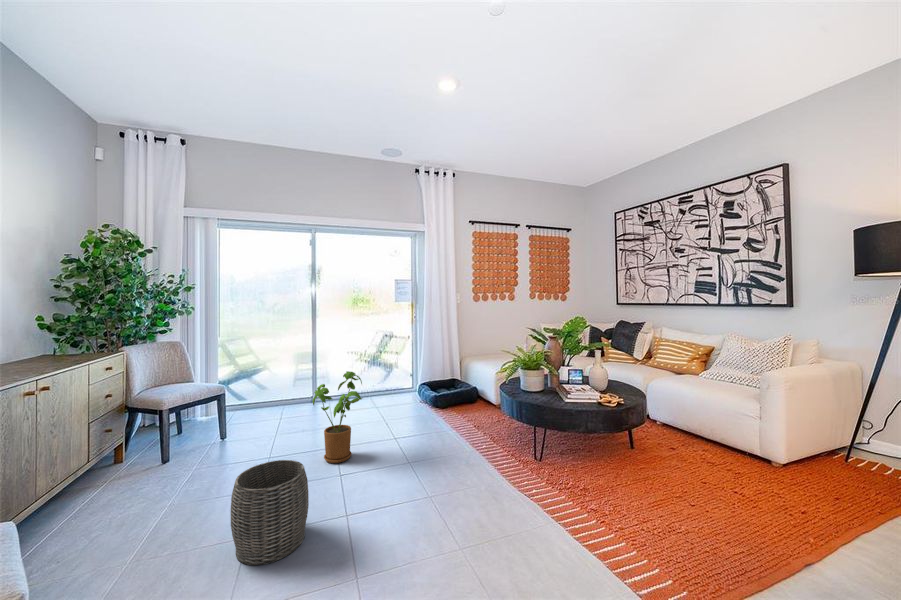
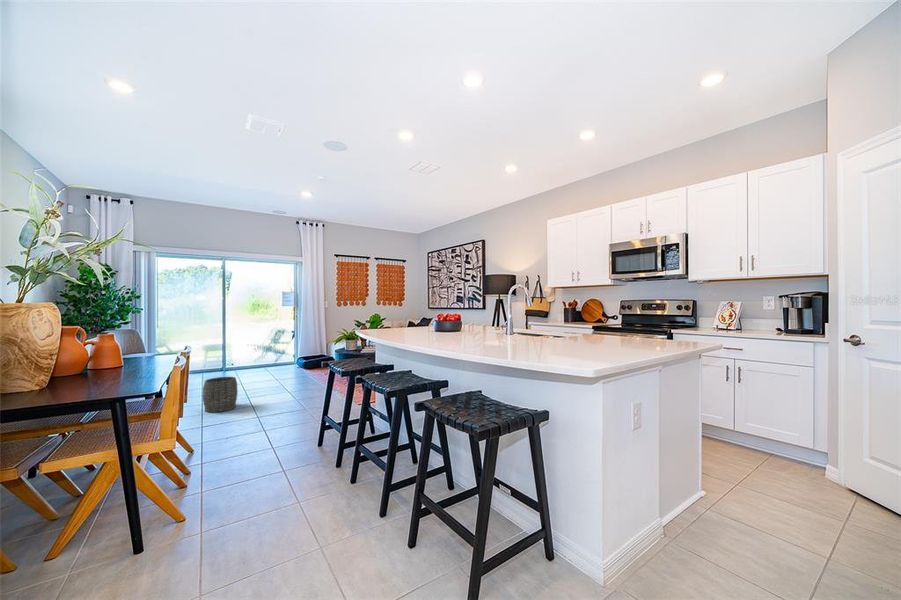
house plant: present [312,371,362,463] -> none [231,344,261,391]

